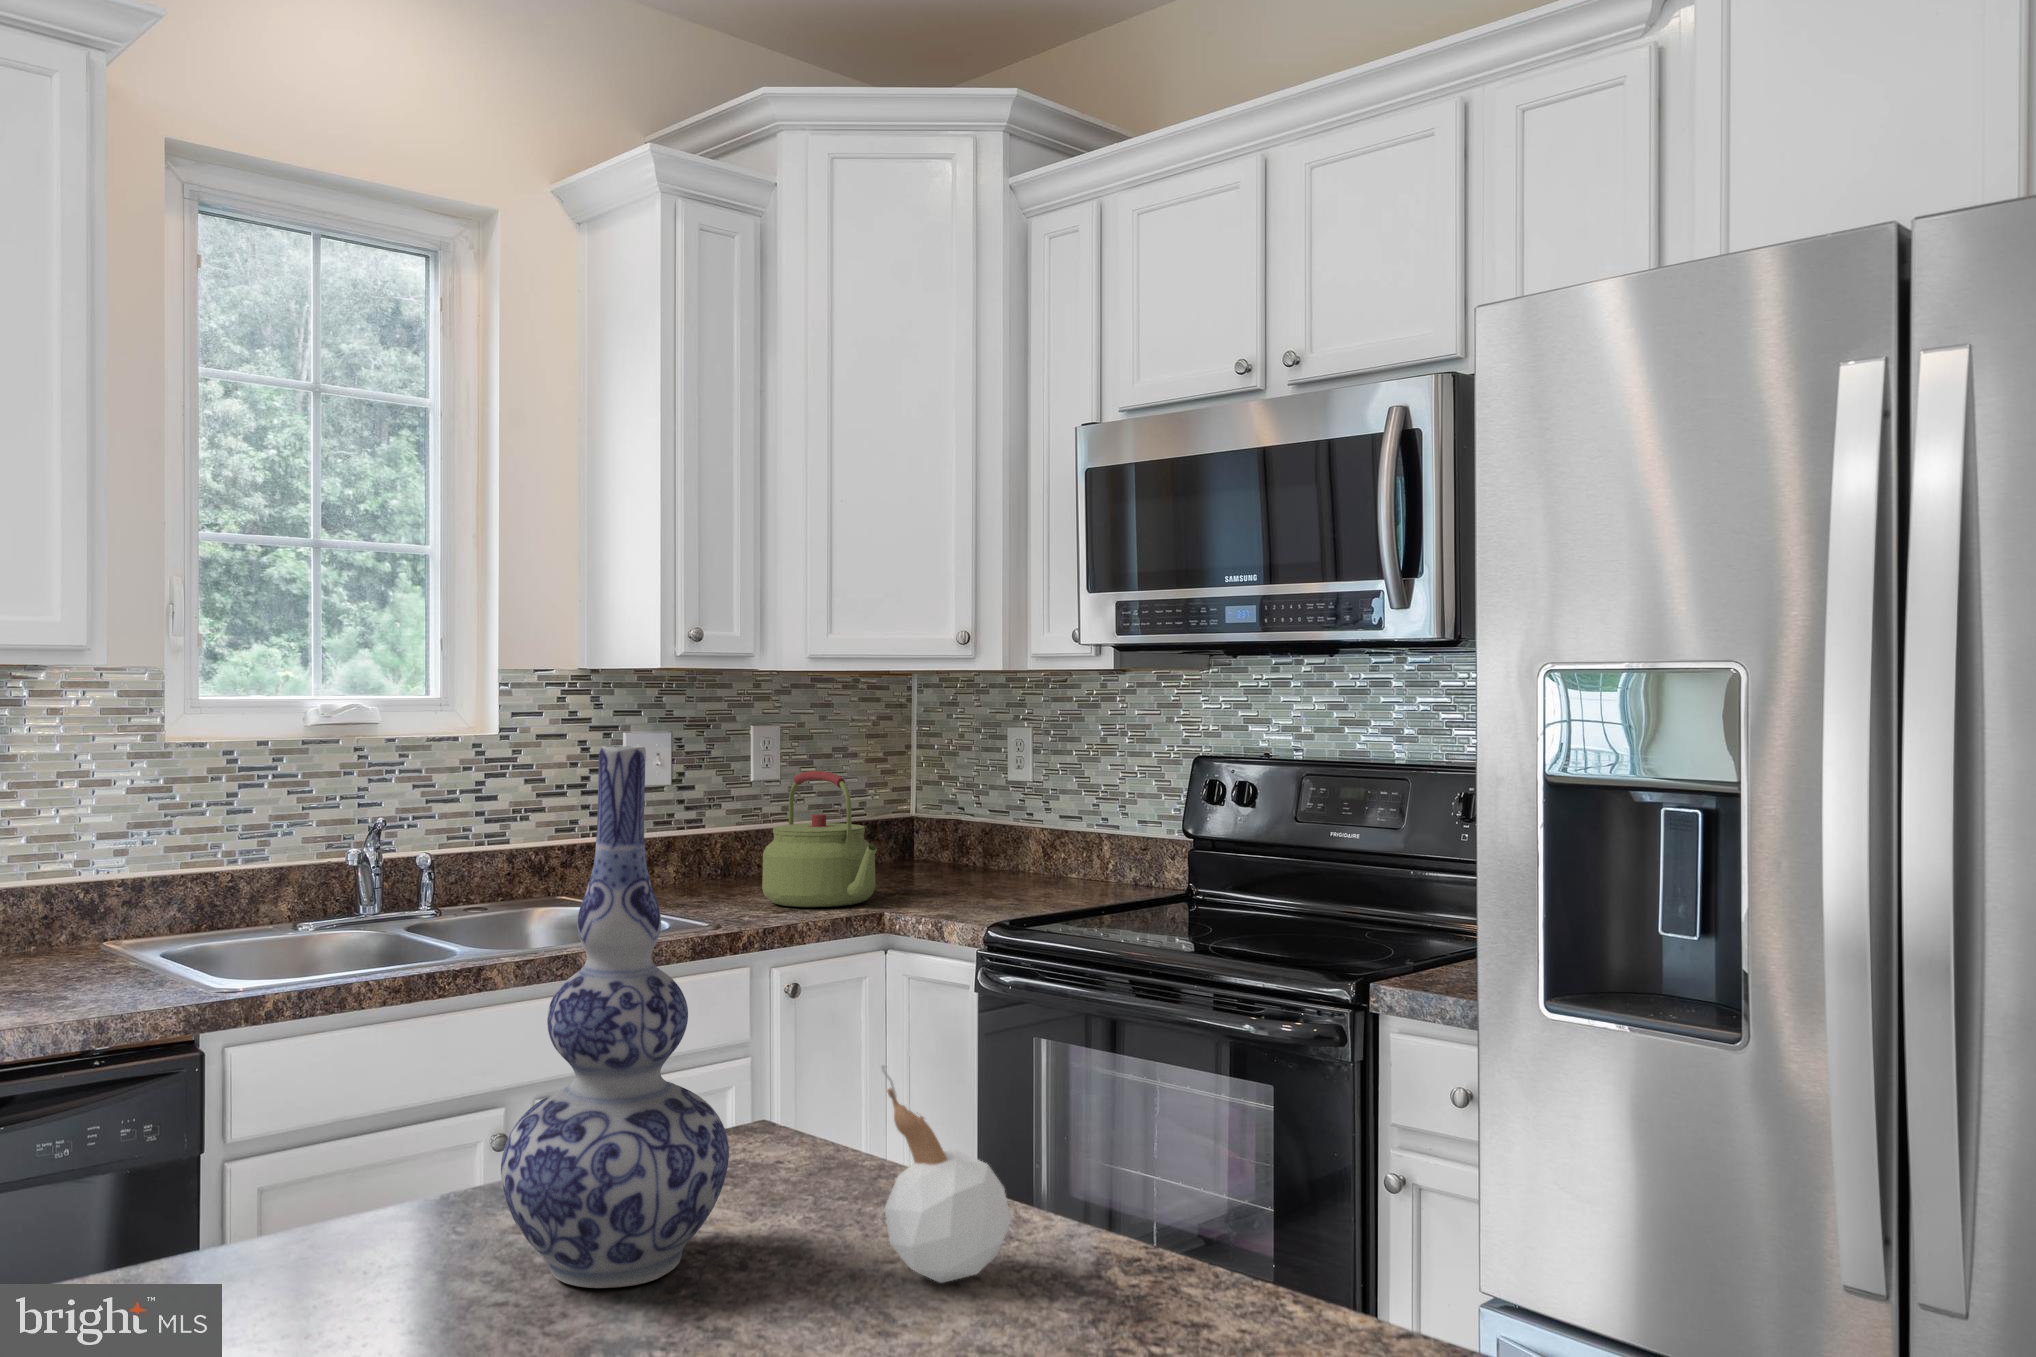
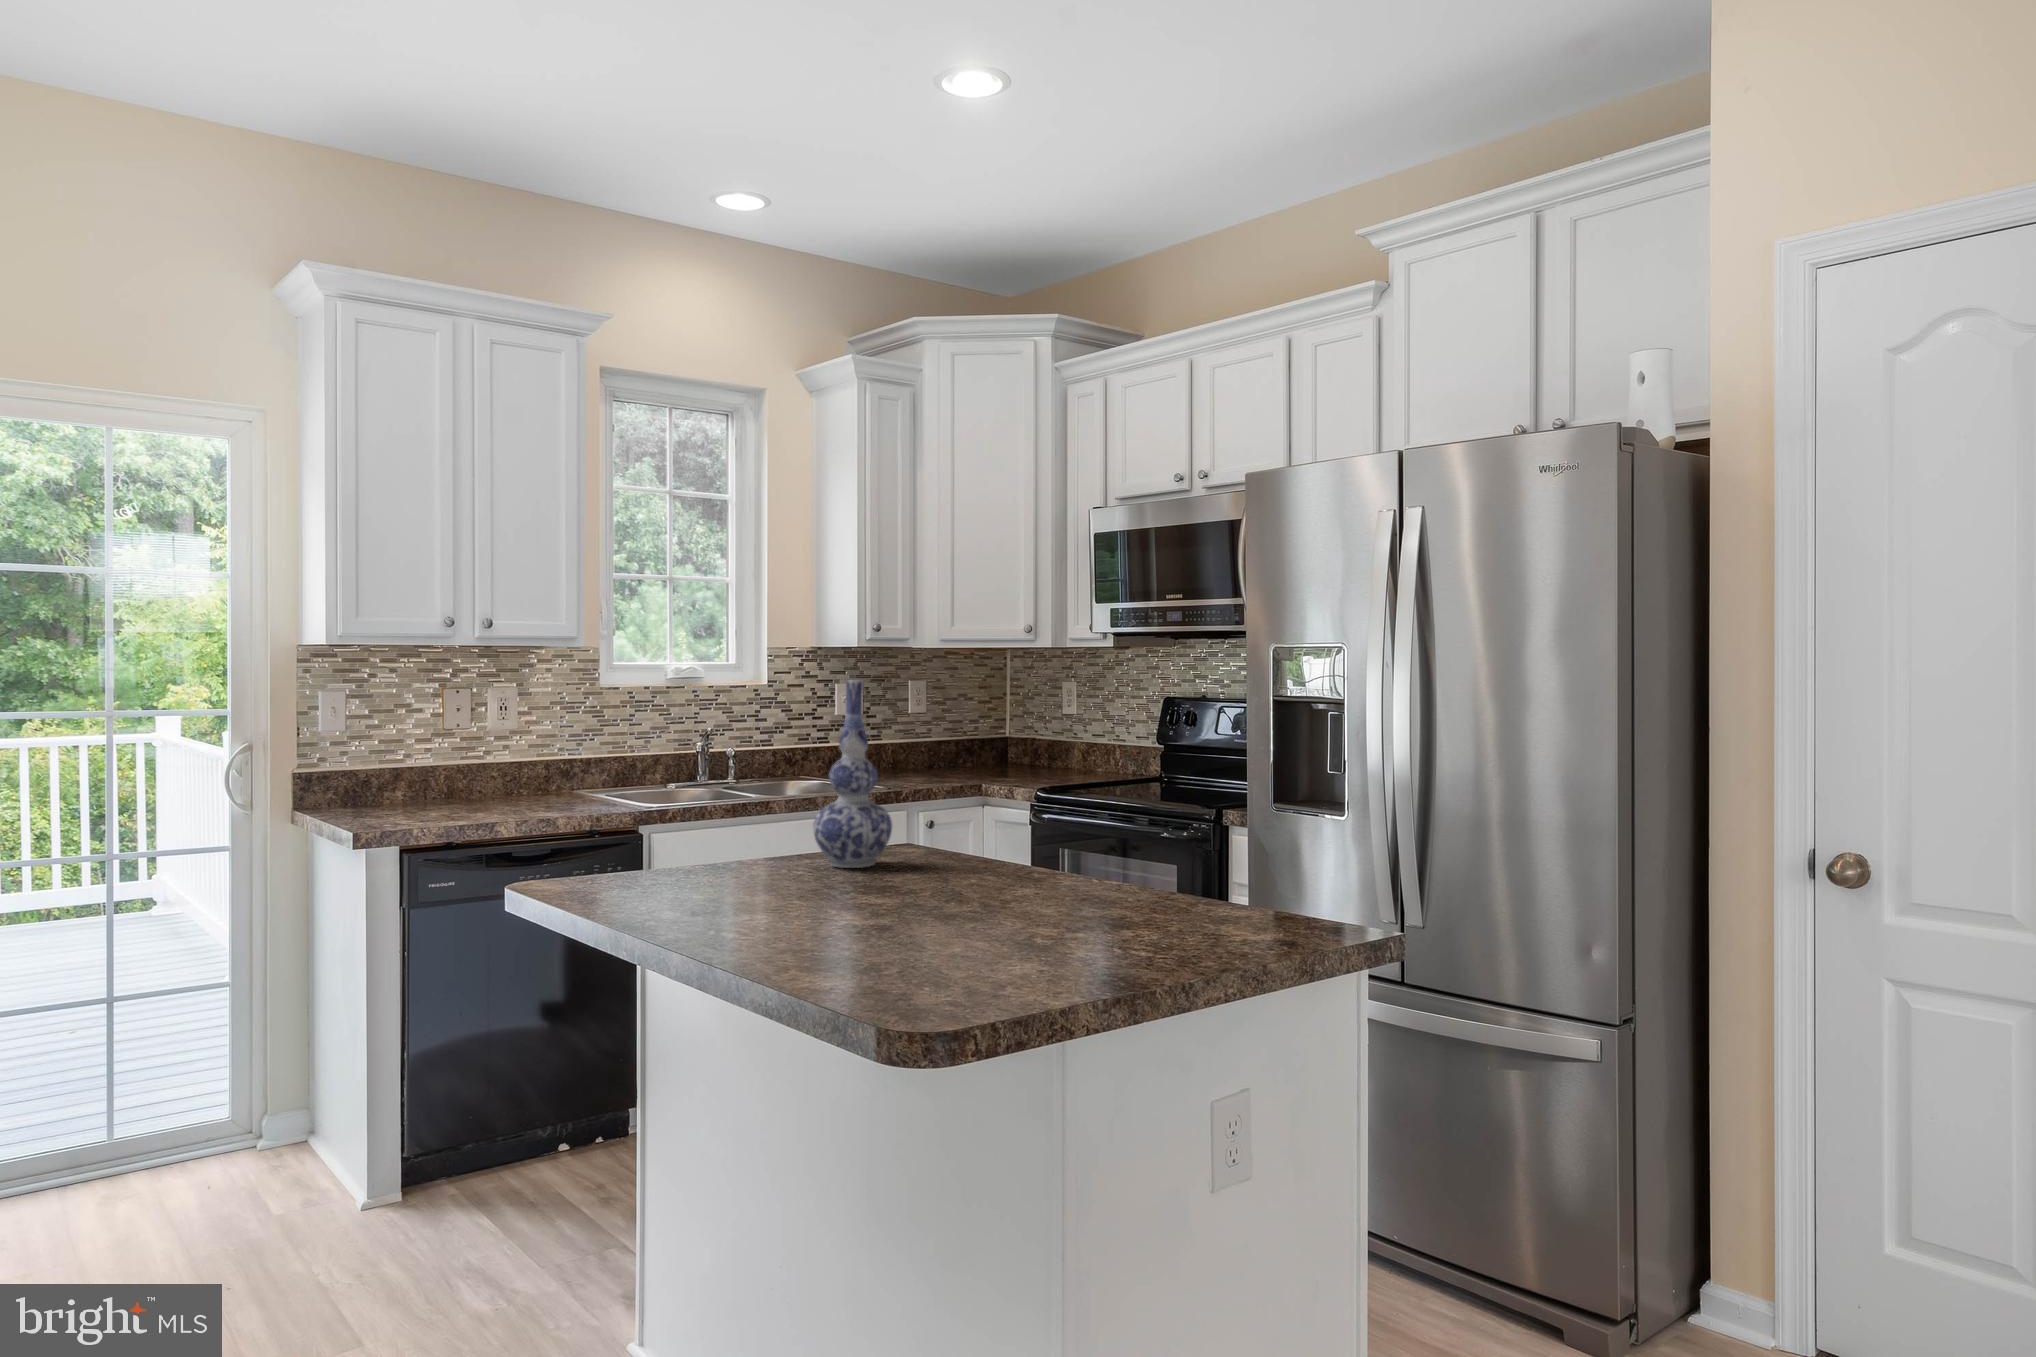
kettle: present [762,771,877,907] -> none [915,706,979,782]
candle: present [882,1065,1011,1283] -> none [945,793,992,869]

